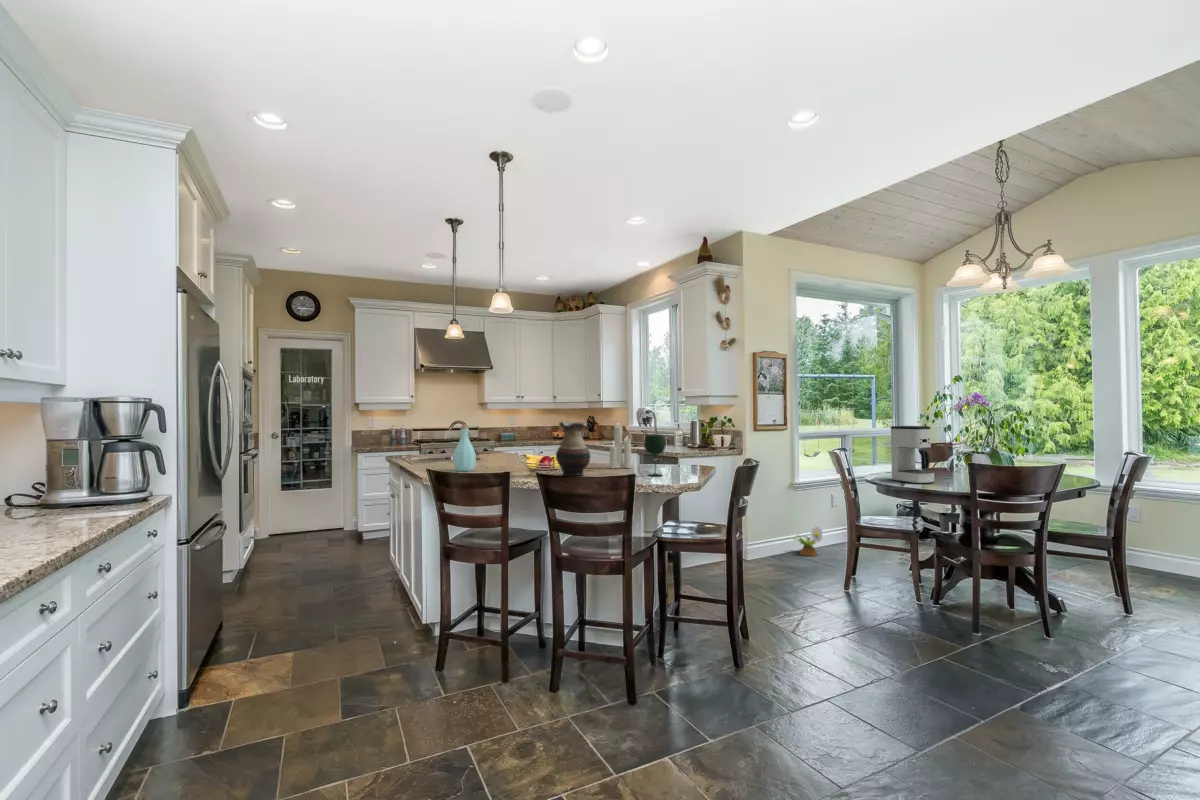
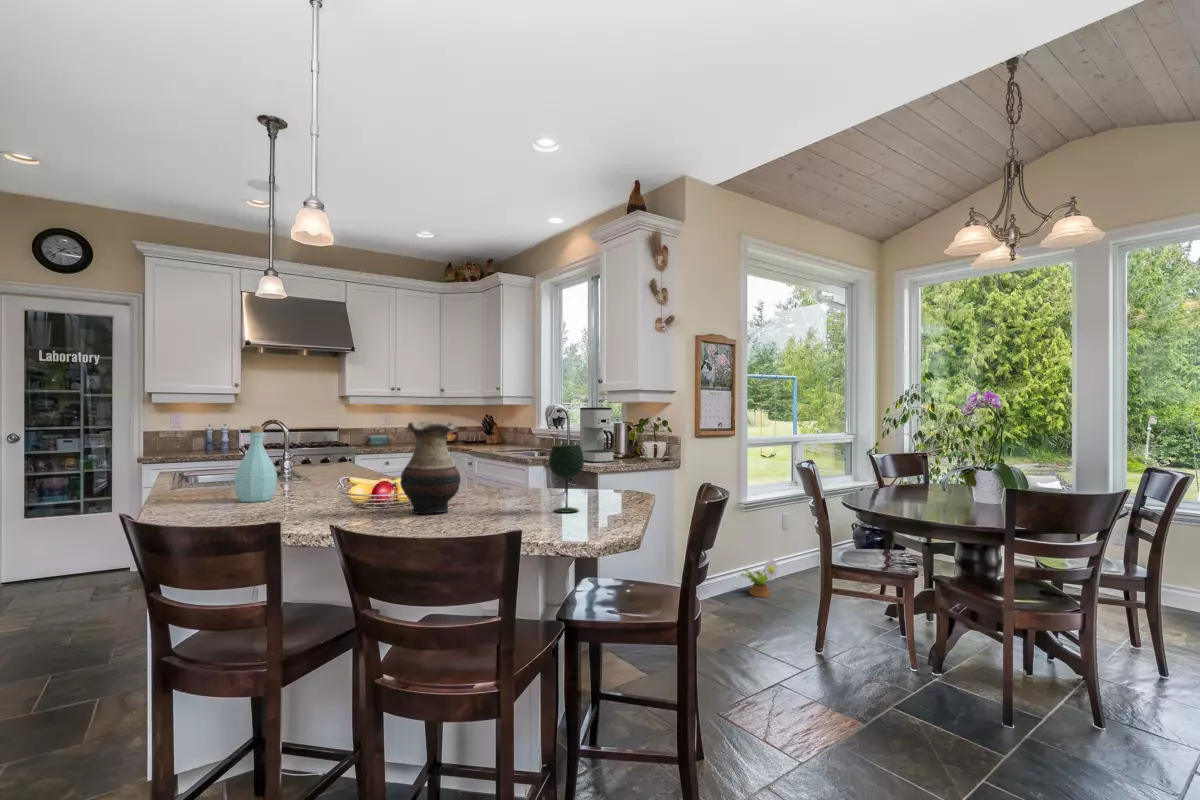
candle: present [609,425,632,468] -> none [495,415,532,495]
coffee maker: present [891,426,934,484] -> present [580,407,614,462]

